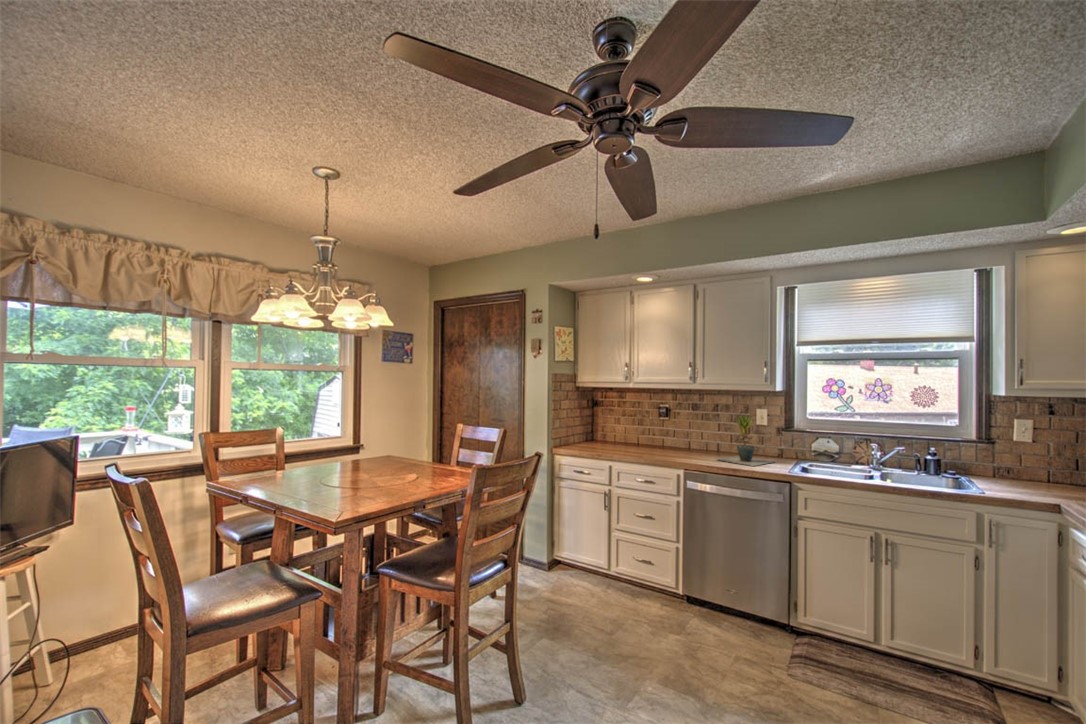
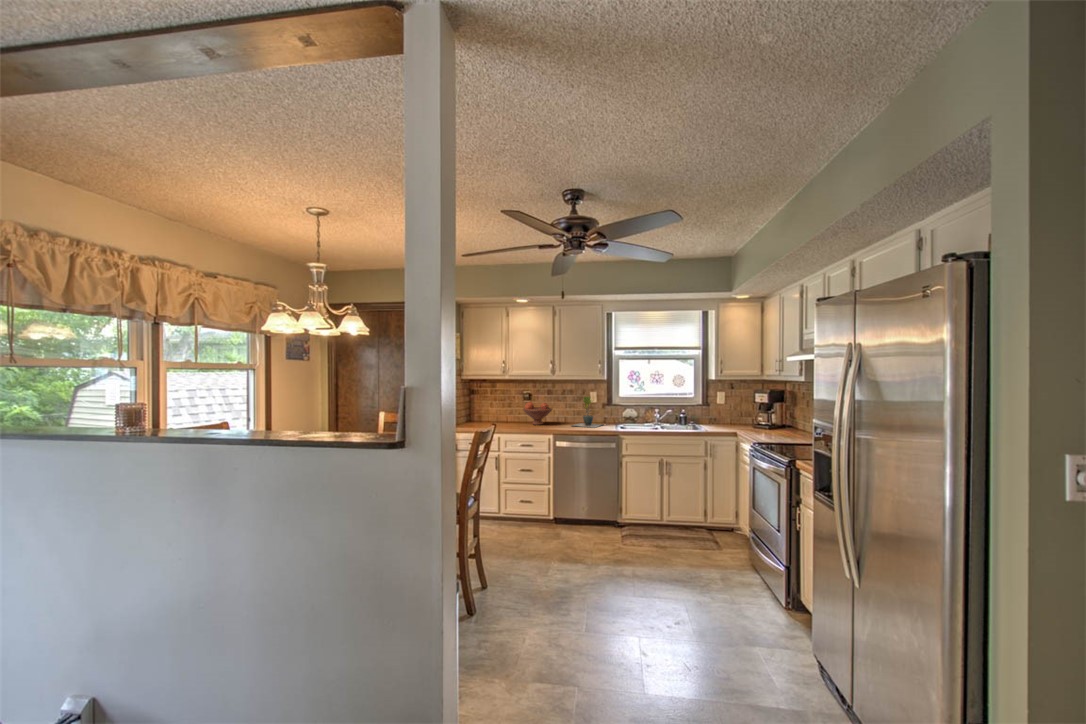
fruit bowl: none [649,420,693,454] -> present [523,402,552,425]

